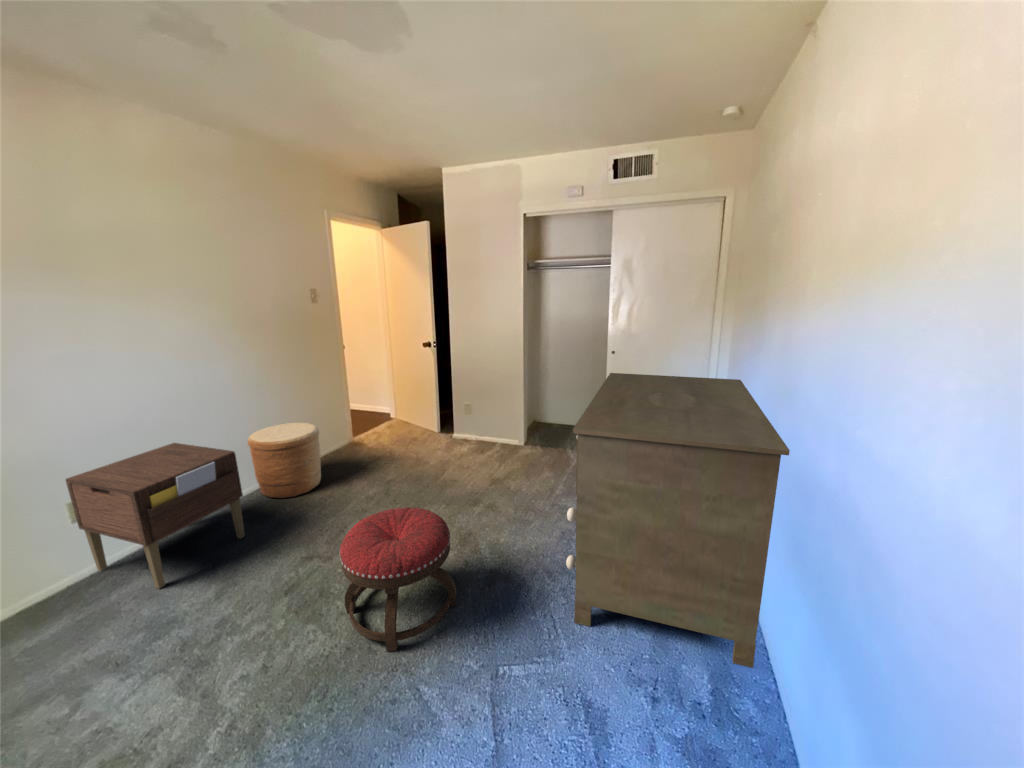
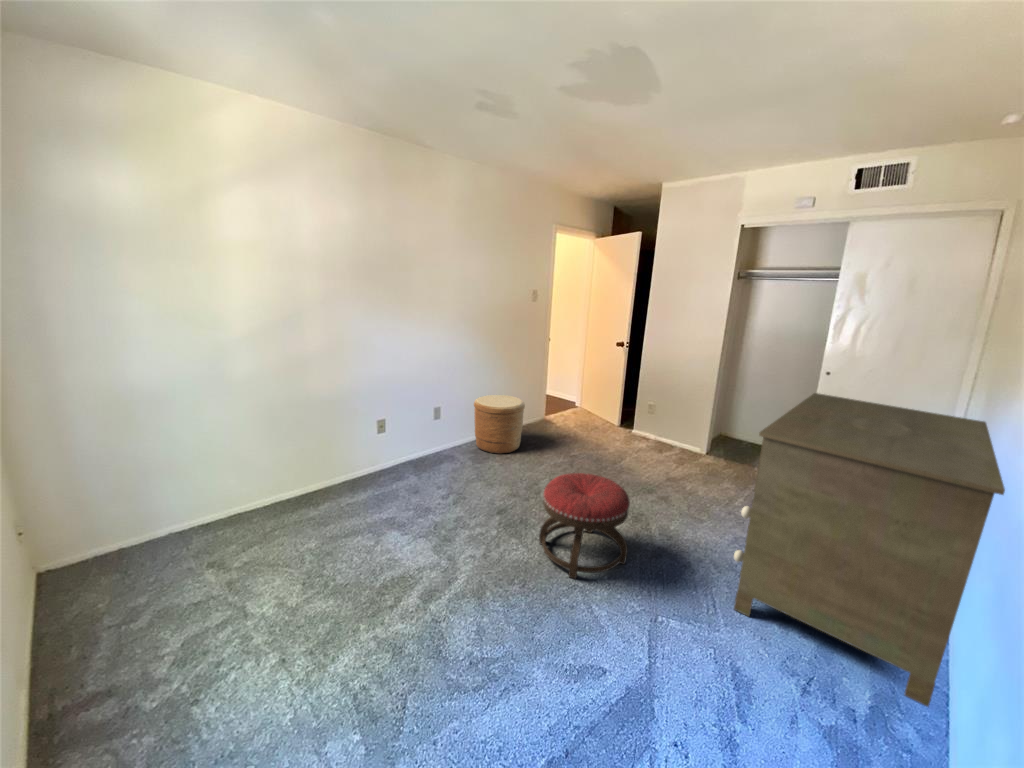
nightstand: present [66,443,245,589] -> none [375,395,471,492]

